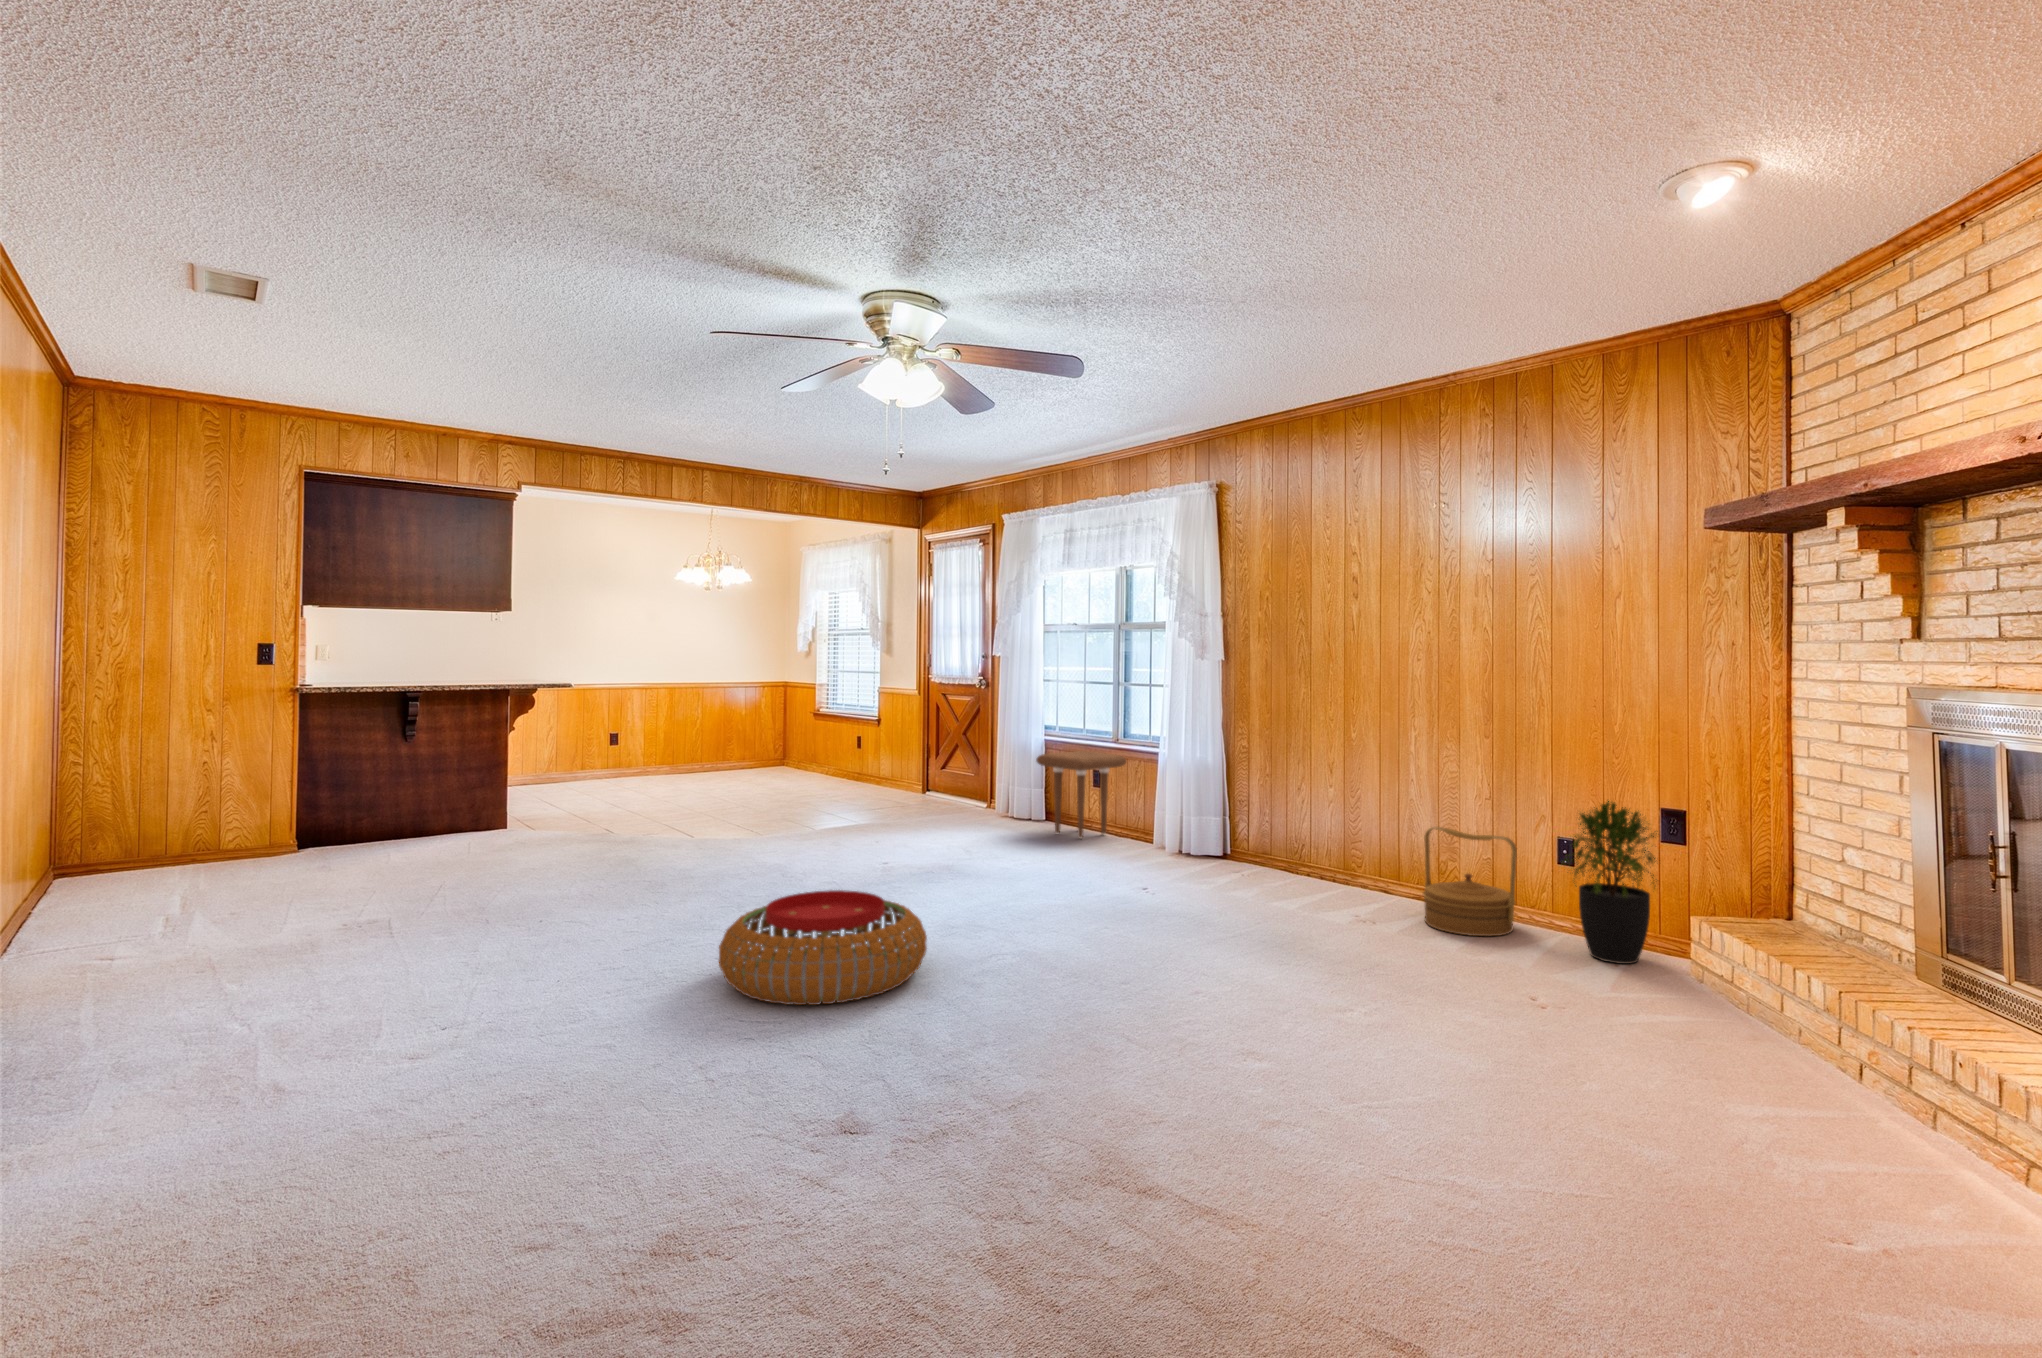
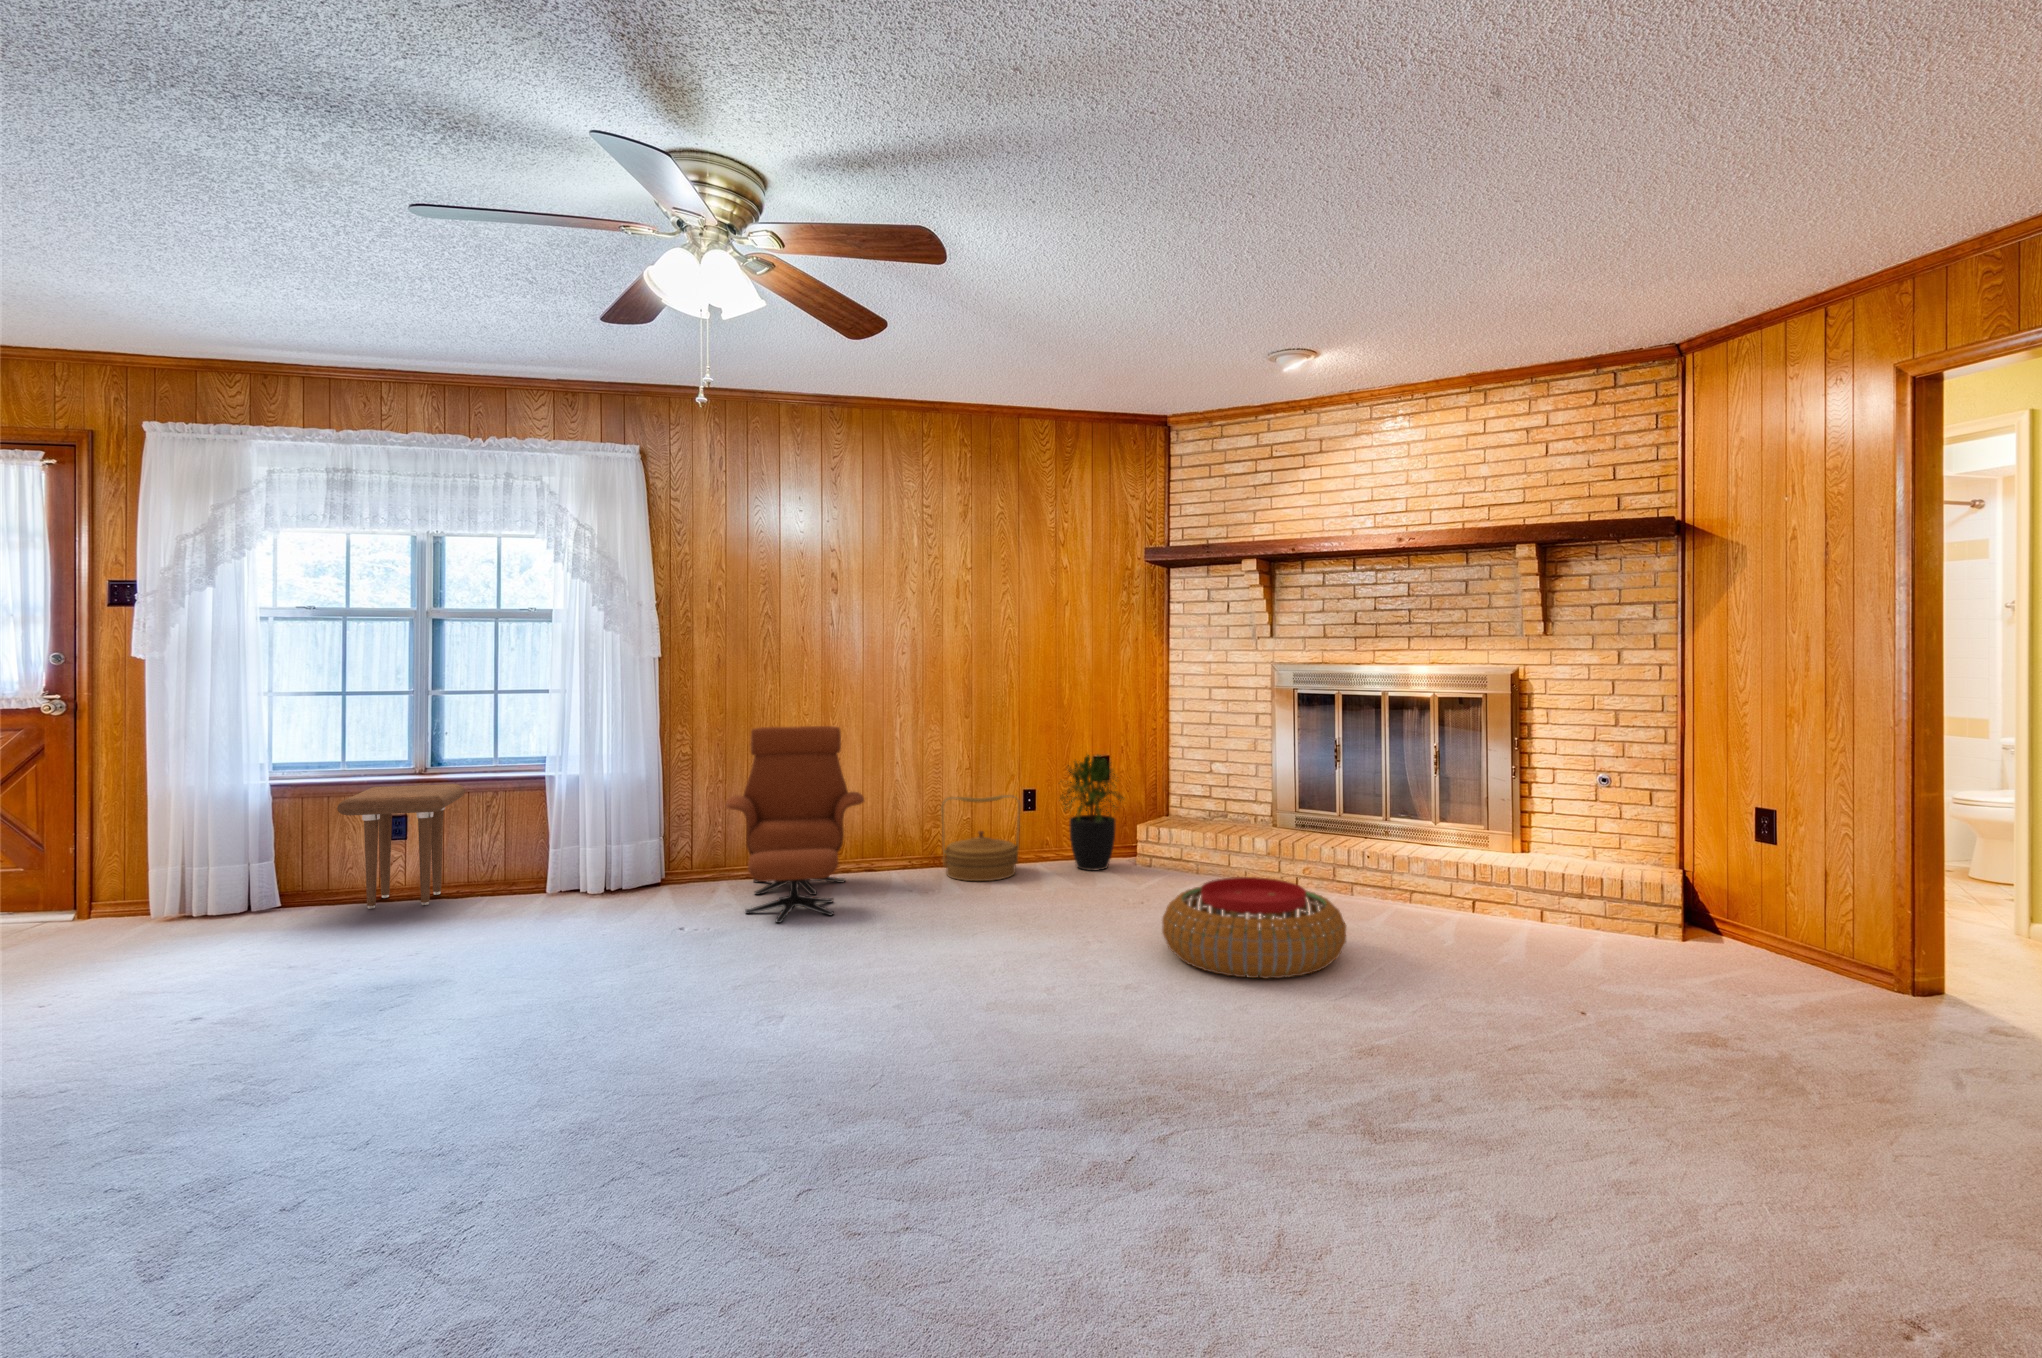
lounge chair: none [1183,729,1356,913] -> present [725,726,864,923]
pouf: present [719,890,927,1005] -> present [1162,877,1346,978]

